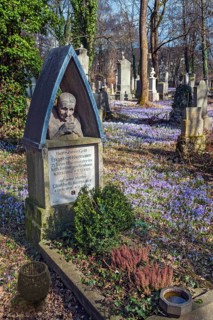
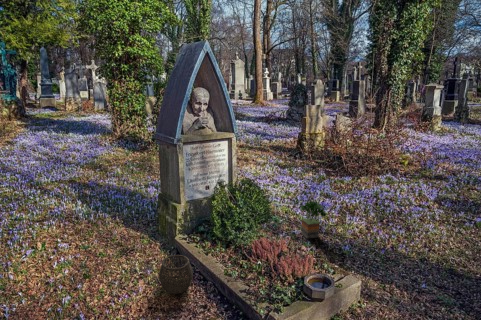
potted tree: none [168,209,195,248] -> present [300,202,326,239]

